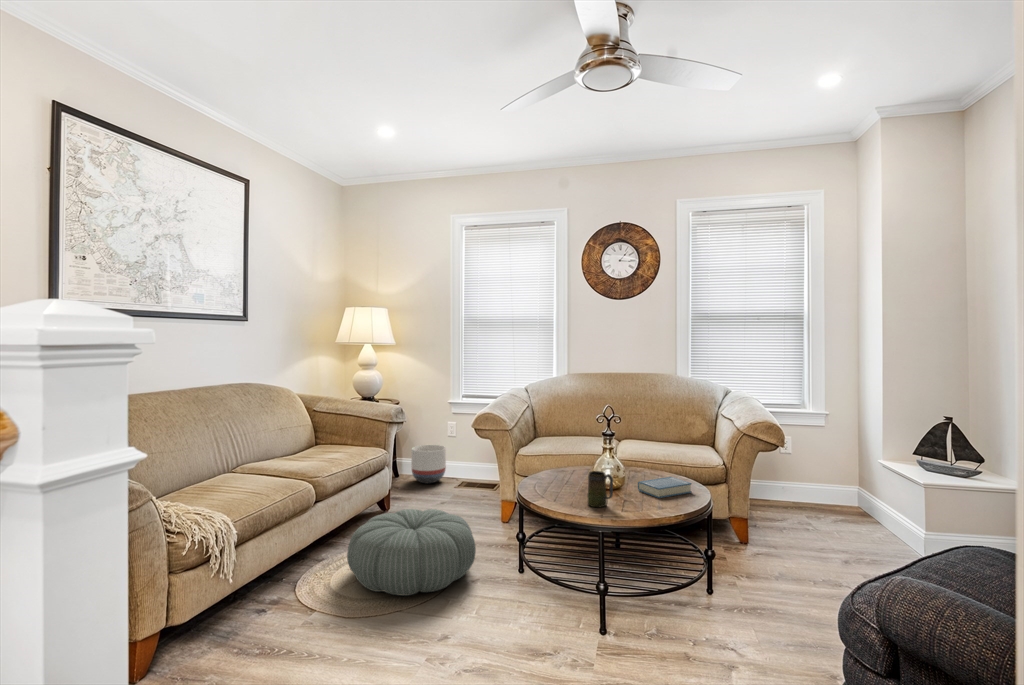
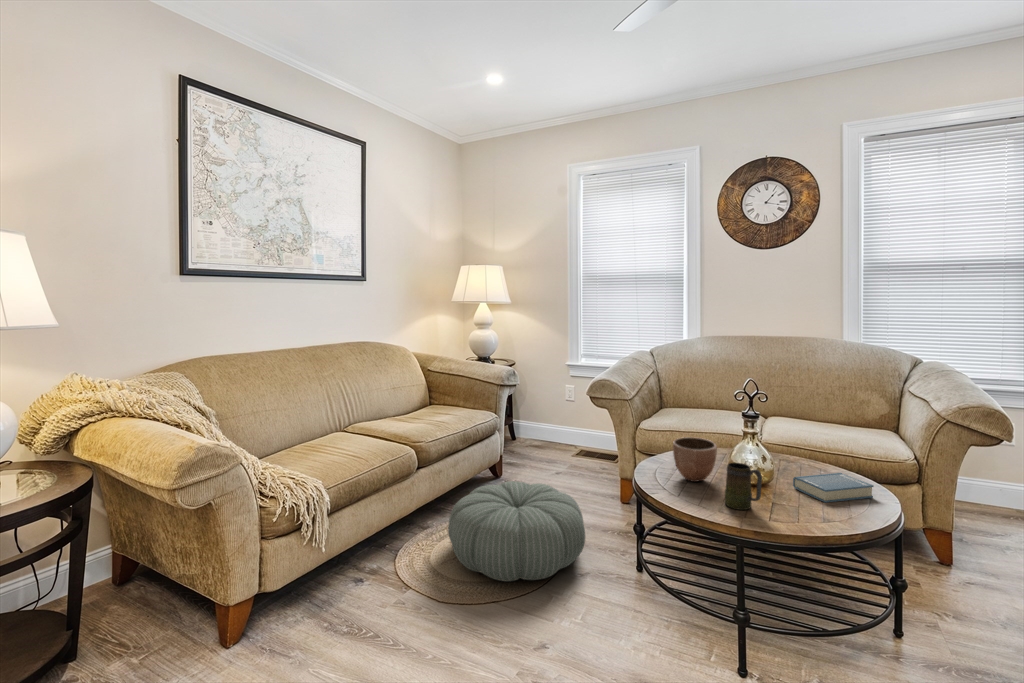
planter: present [411,445,446,483] -> none [529,408,563,447]
decorative bowl: none [548,456,582,492] -> present [673,437,717,482]

